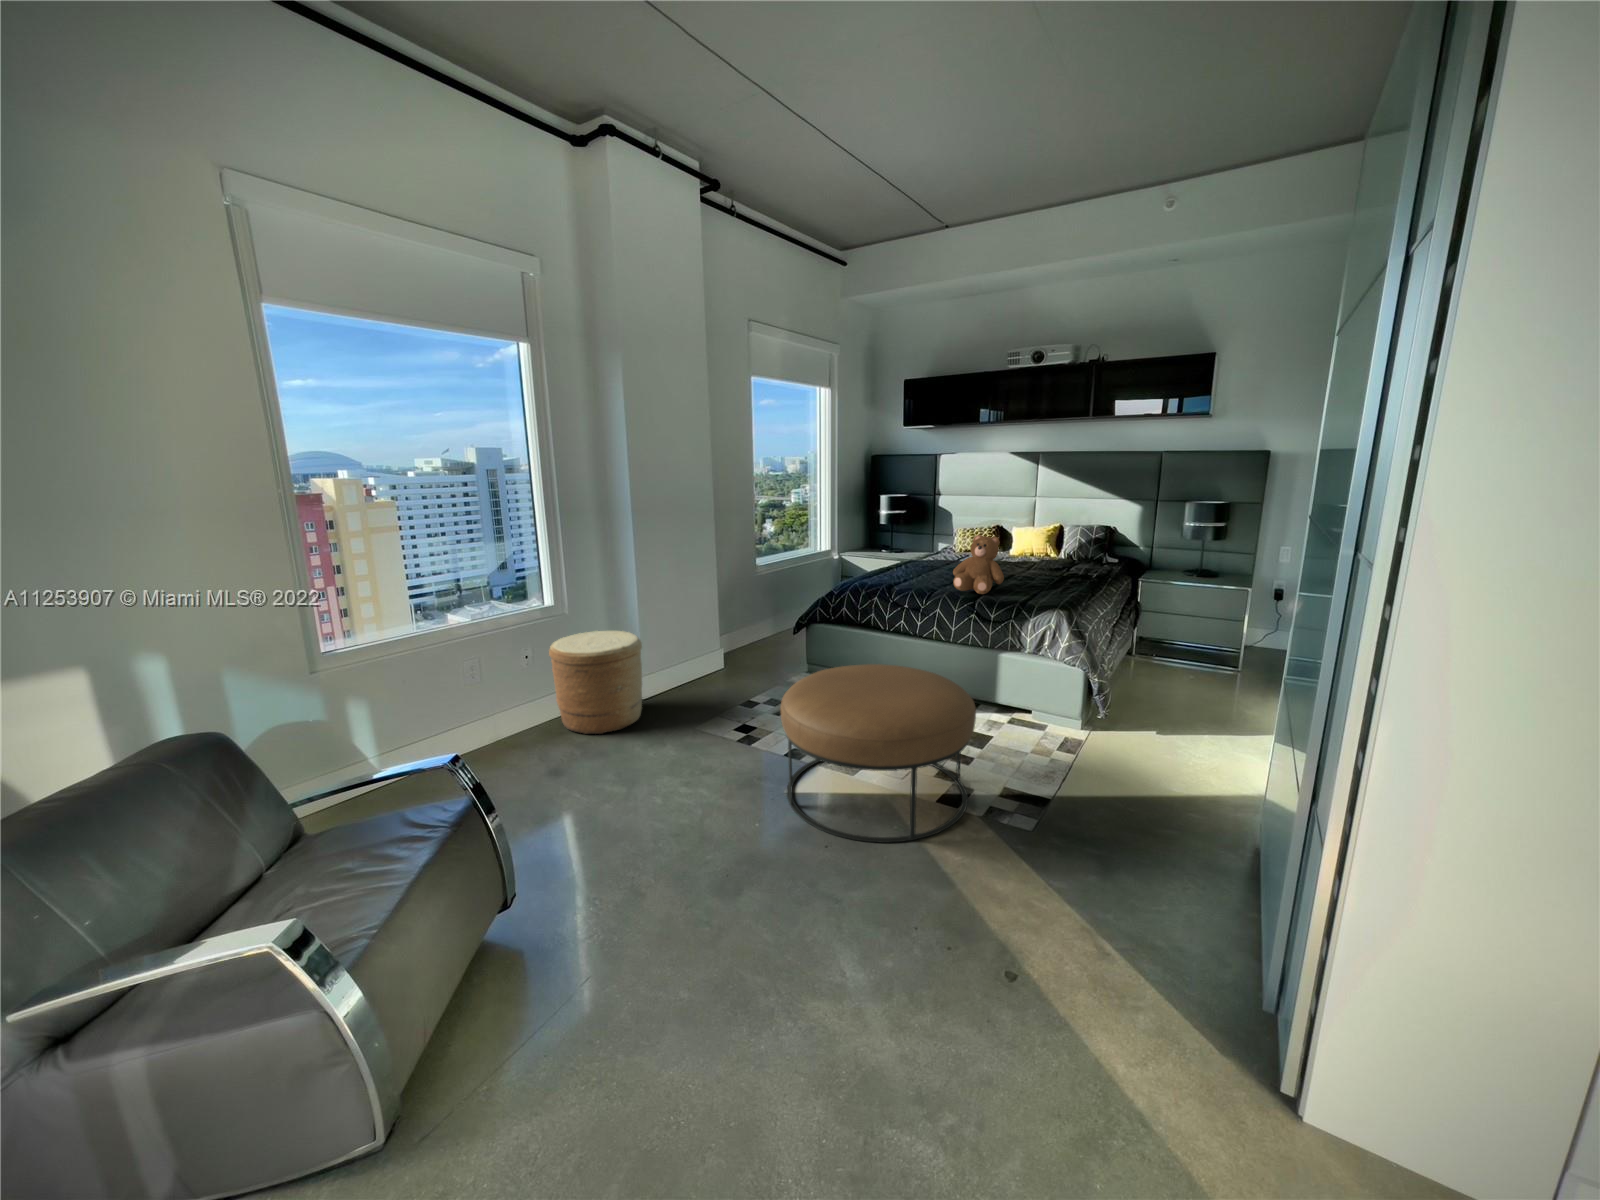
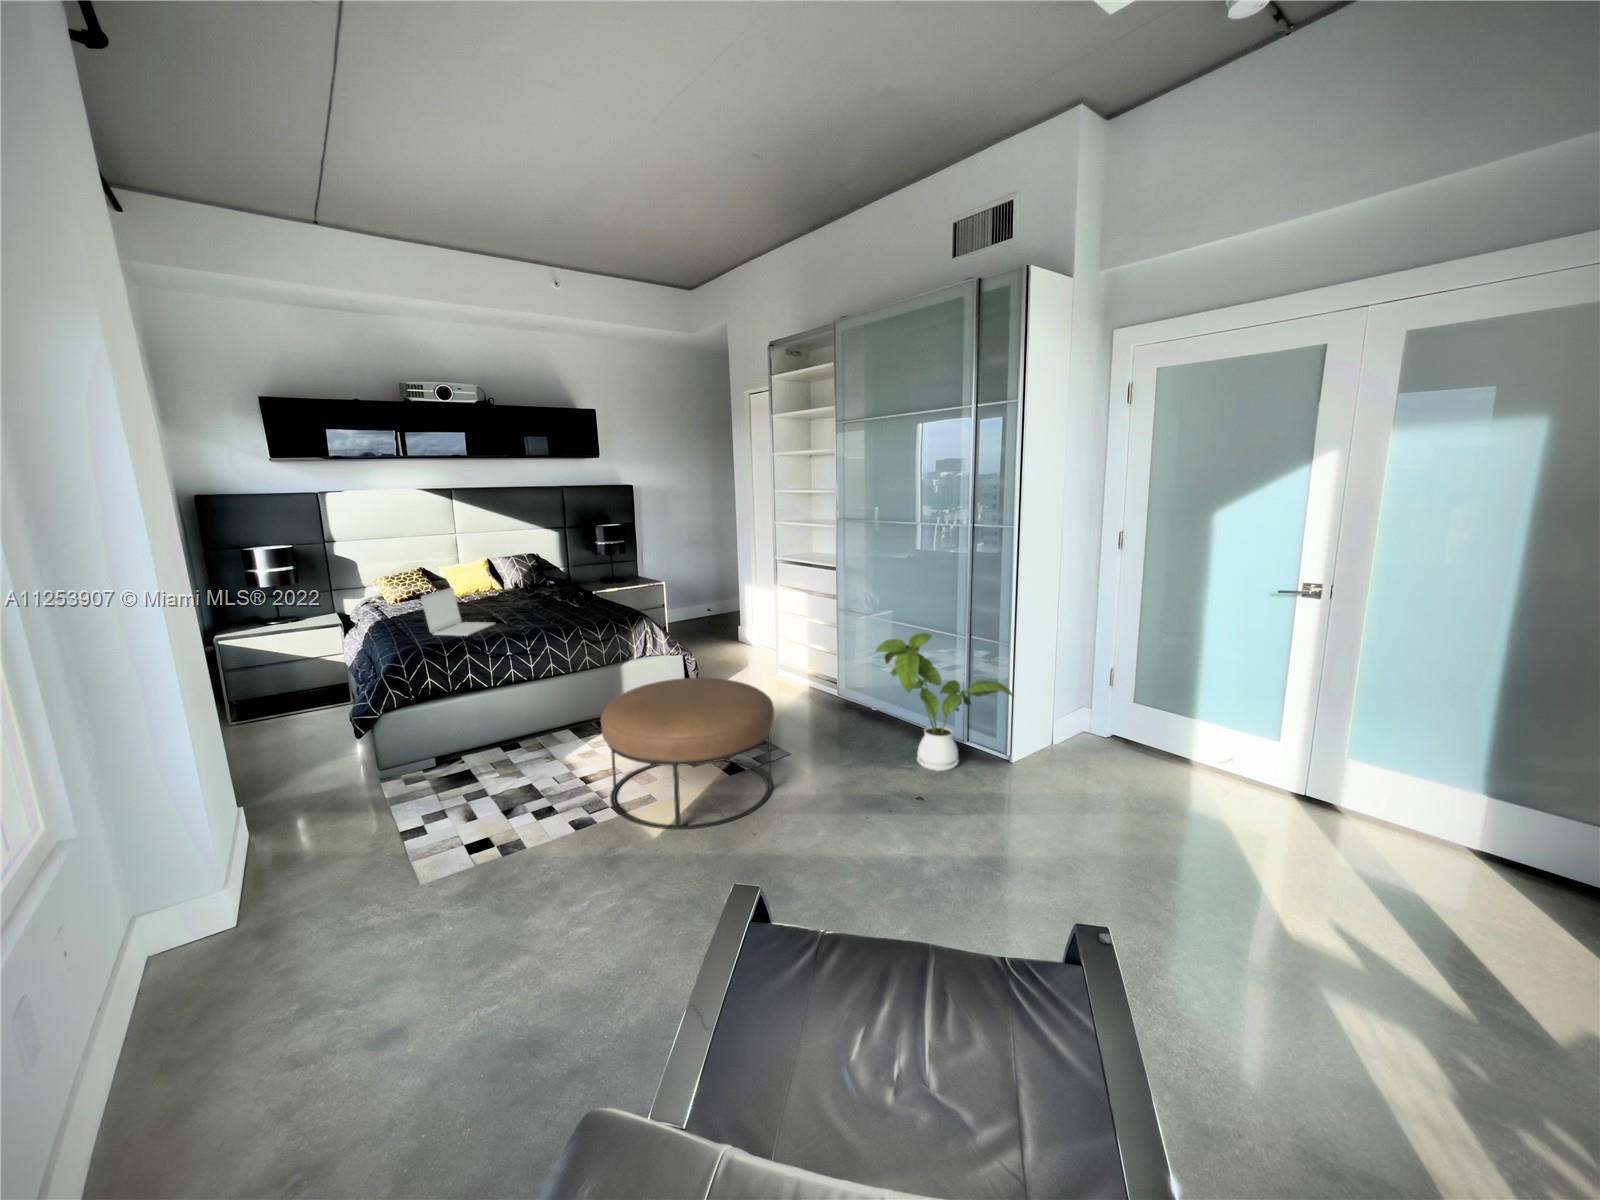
teddy bear: present [953,535,1004,594] -> none [524,569,575,625]
laptop: none [888,541,946,584] -> present [421,588,494,636]
woven basket: present [549,631,642,734] -> none [158,783,351,982]
house plant: none [1008,718,1284,1022] -> present [876,633,1013,771]

